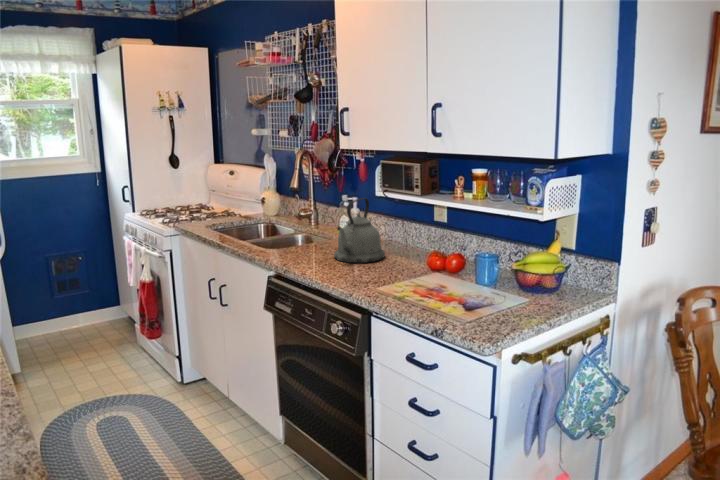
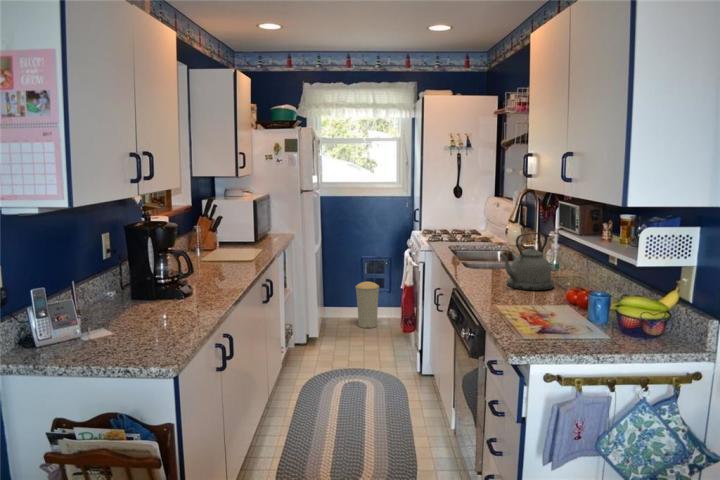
trash can: none [46,285,84,345] -> present [355,282,379,328]

